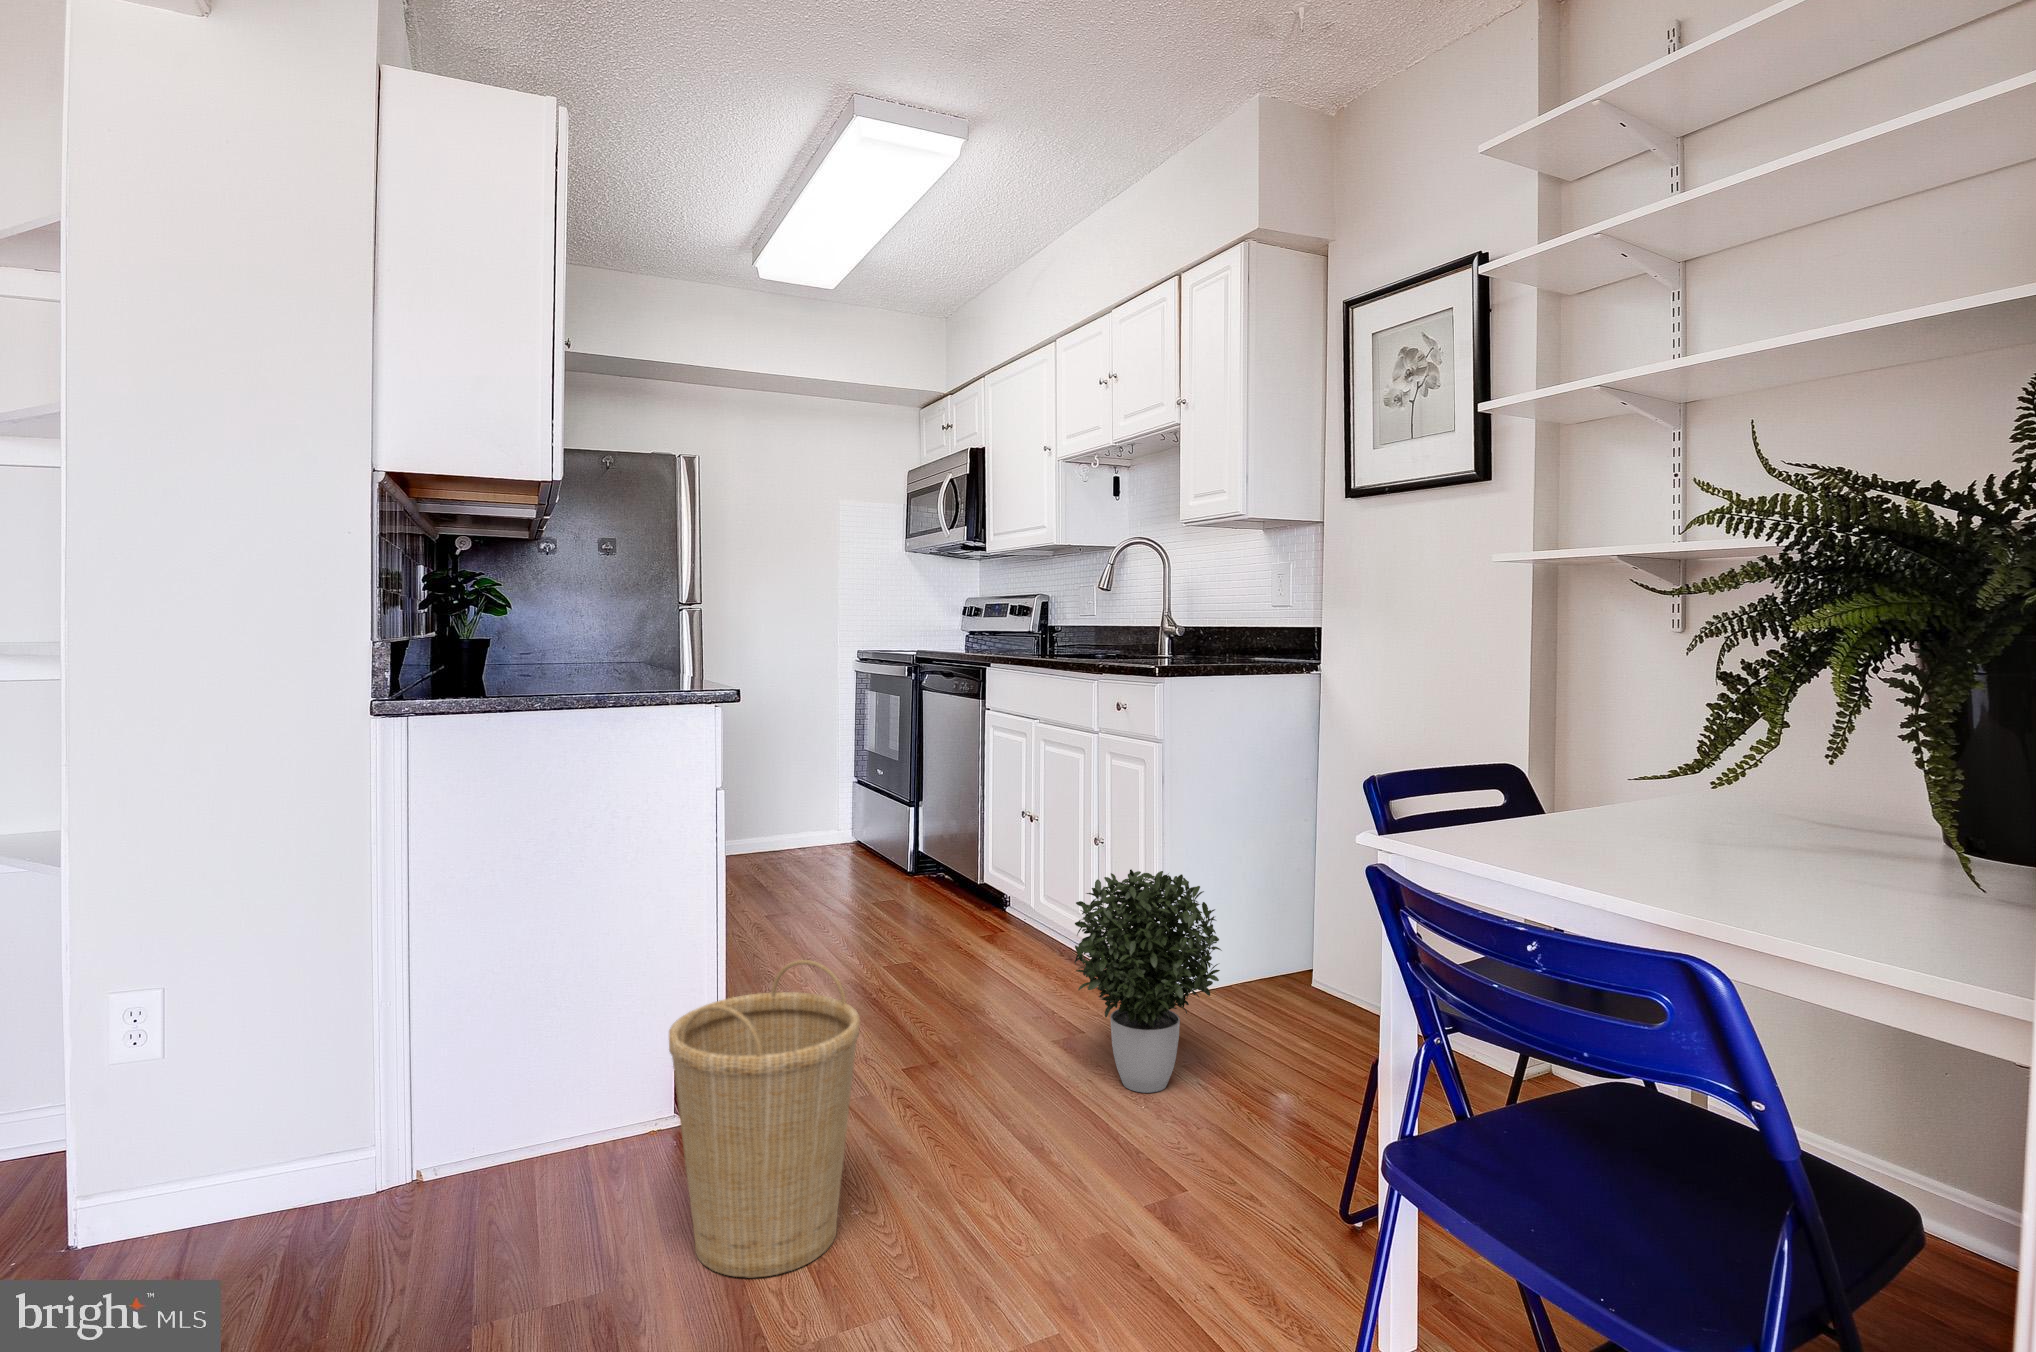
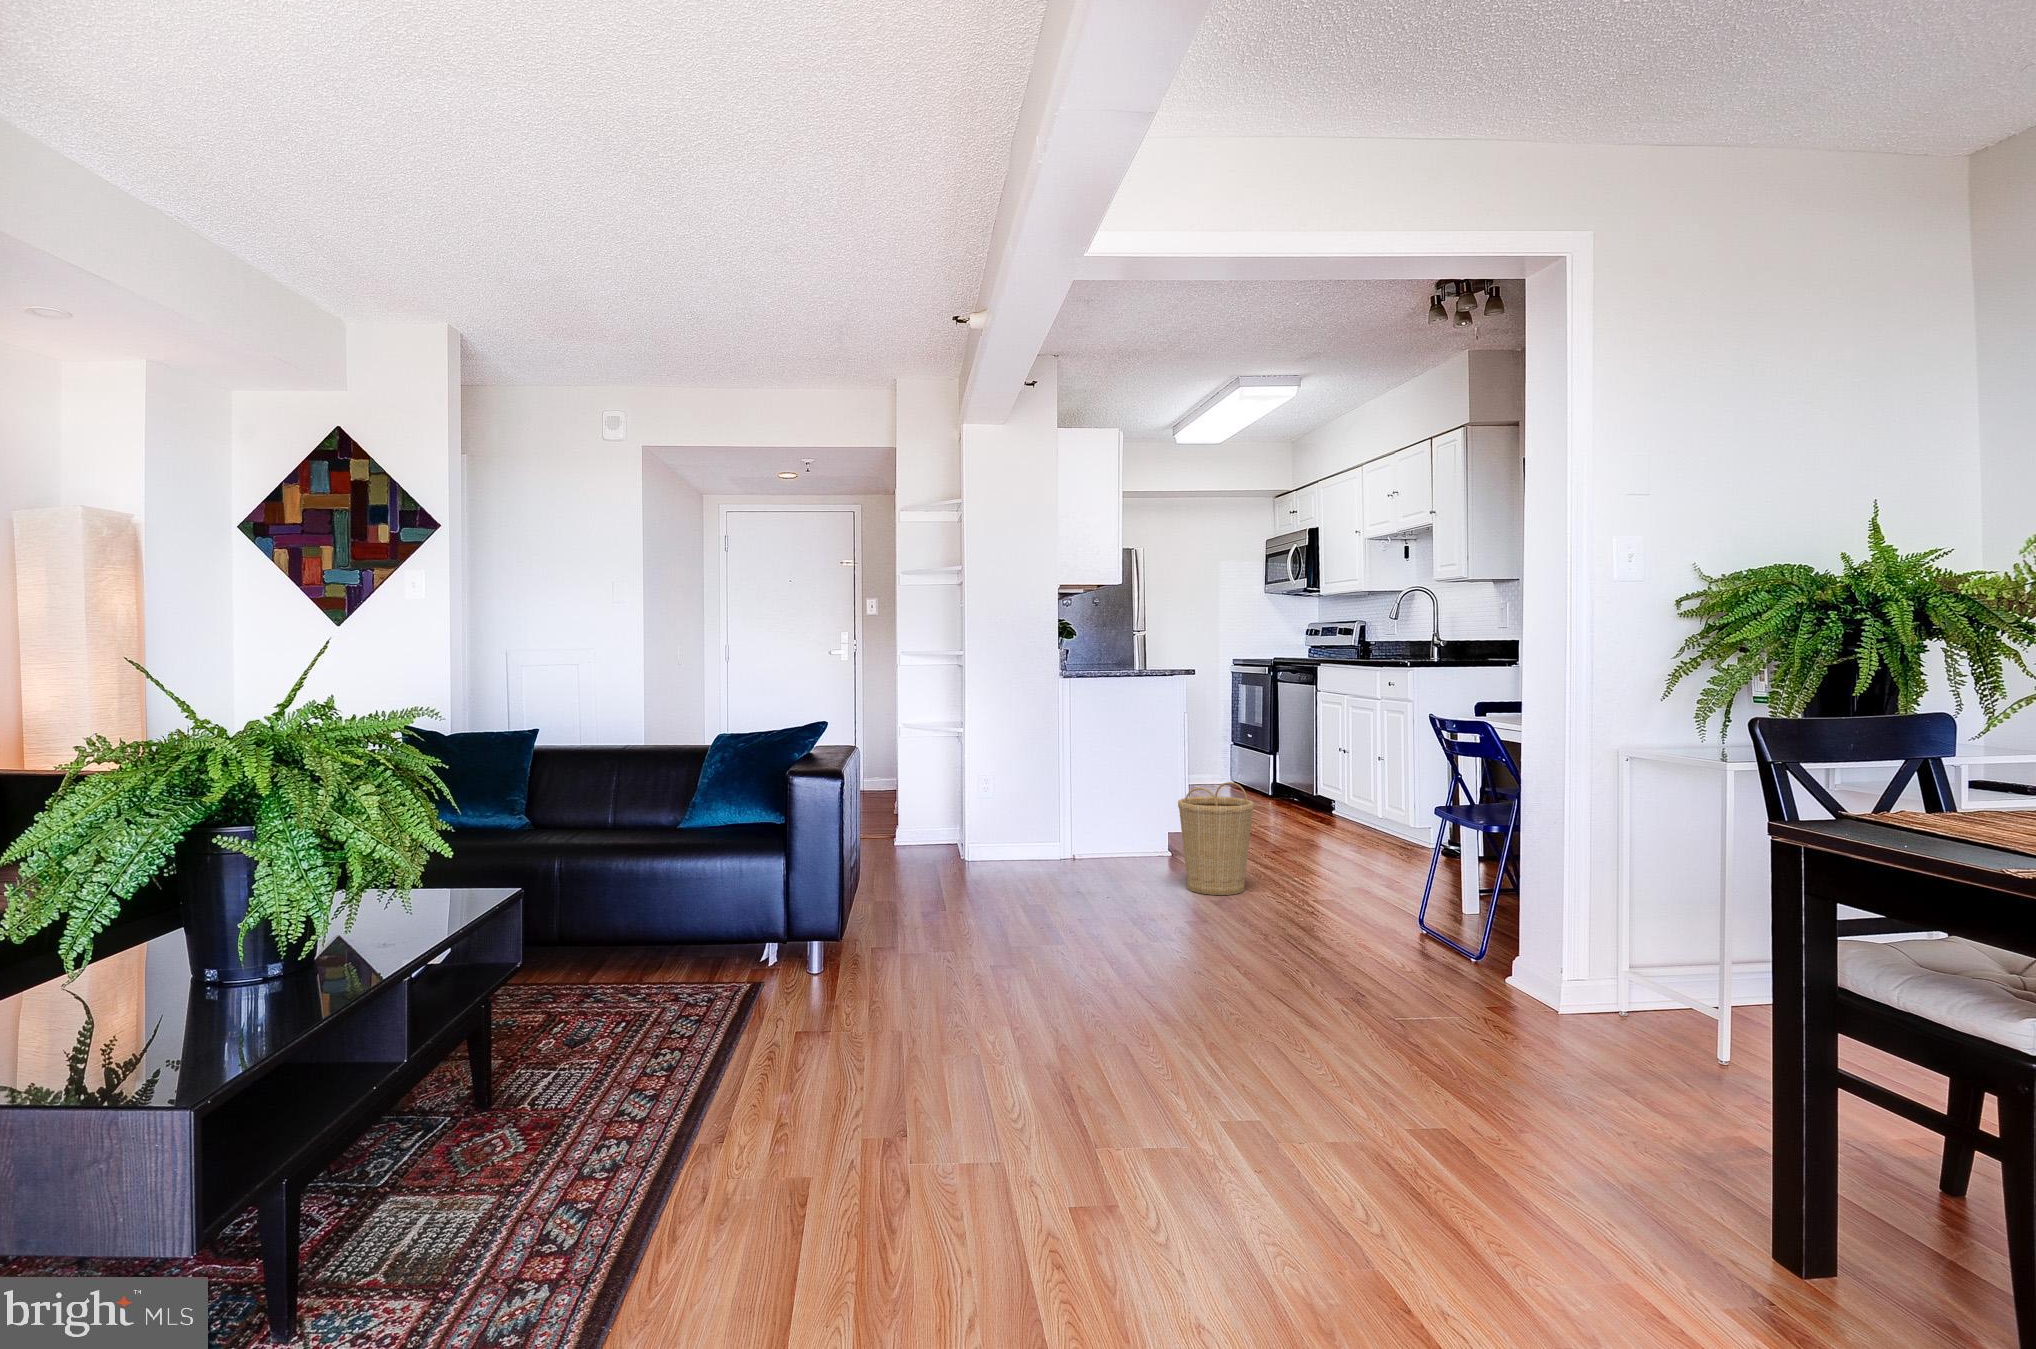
potted plant: present [1075,869,1222,1093] -> none [1357,762,1435,872]

